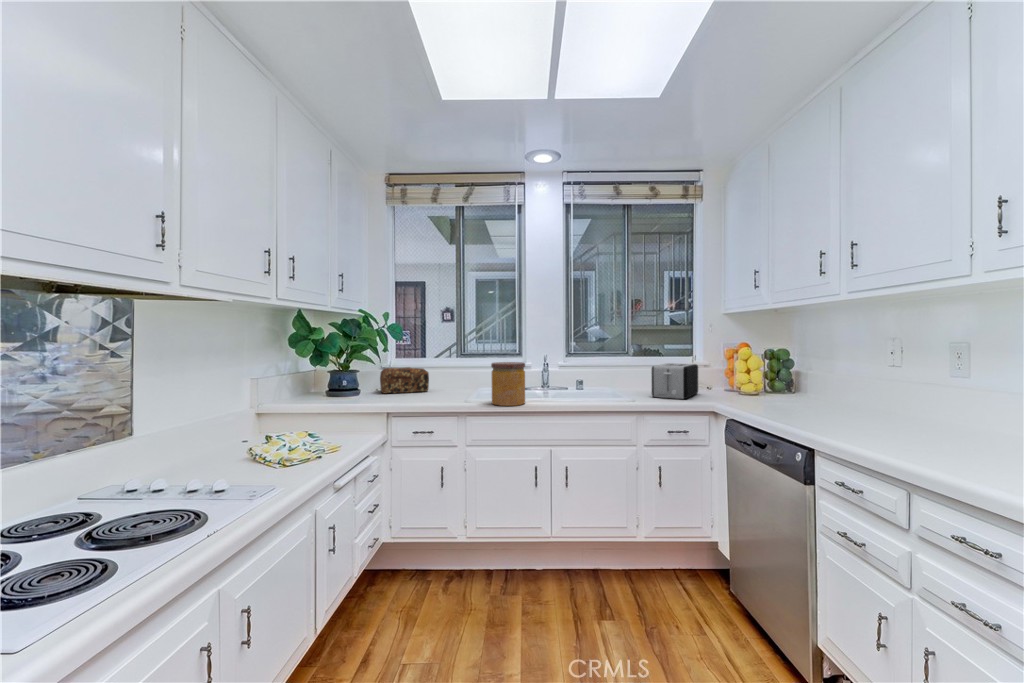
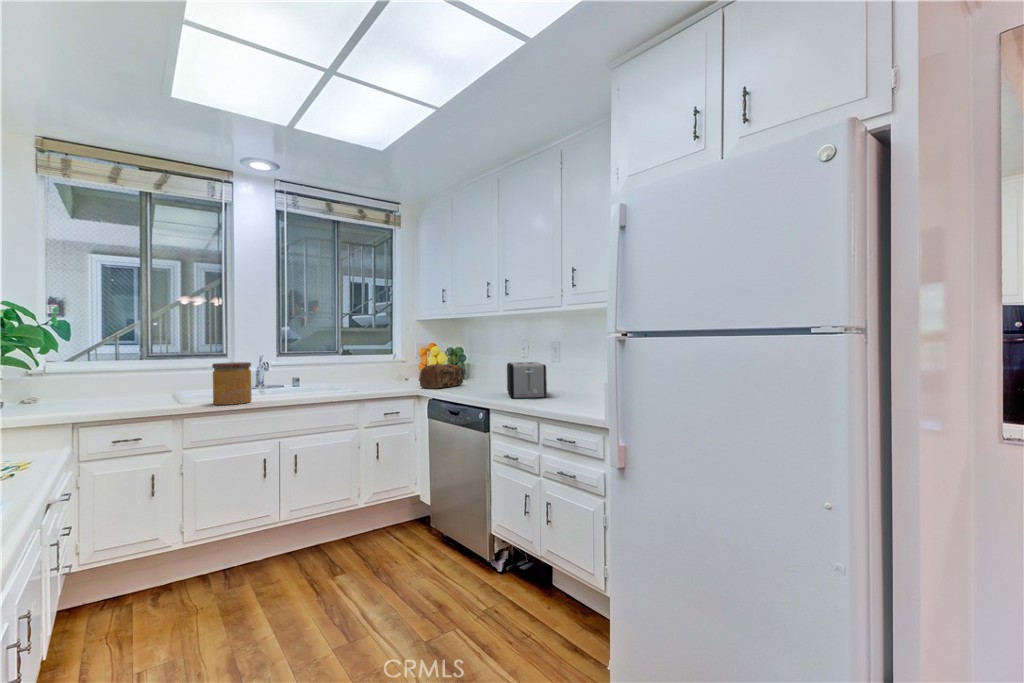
toaster: present [652,363,698,399] -> present [507,362,547,398]
bread loaf: present [380,367,429,394] -> present [419,364,463,389]

